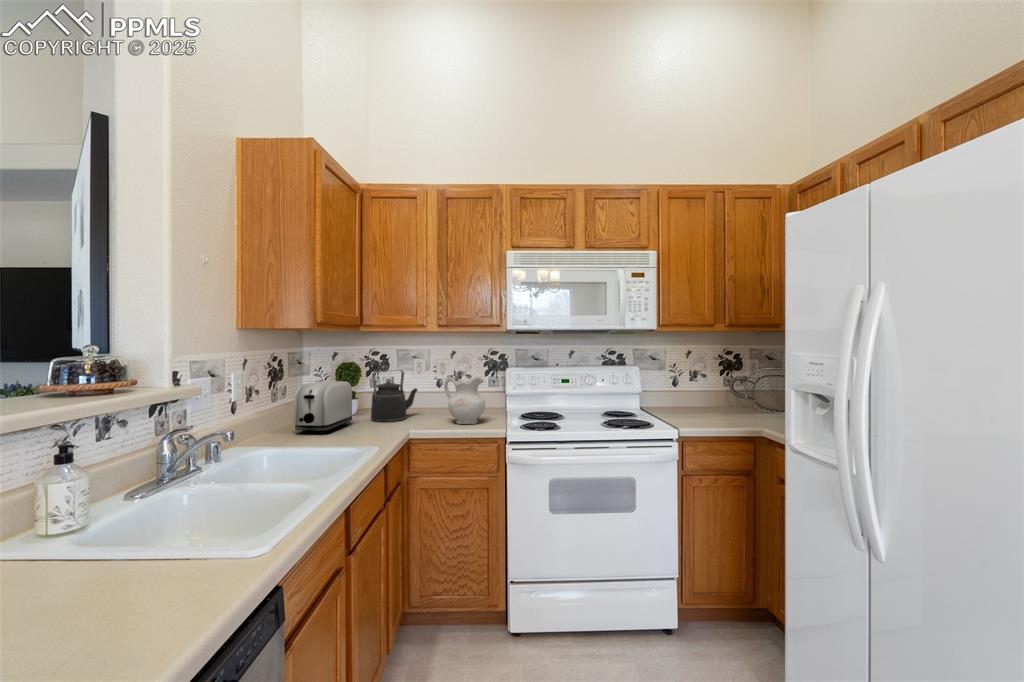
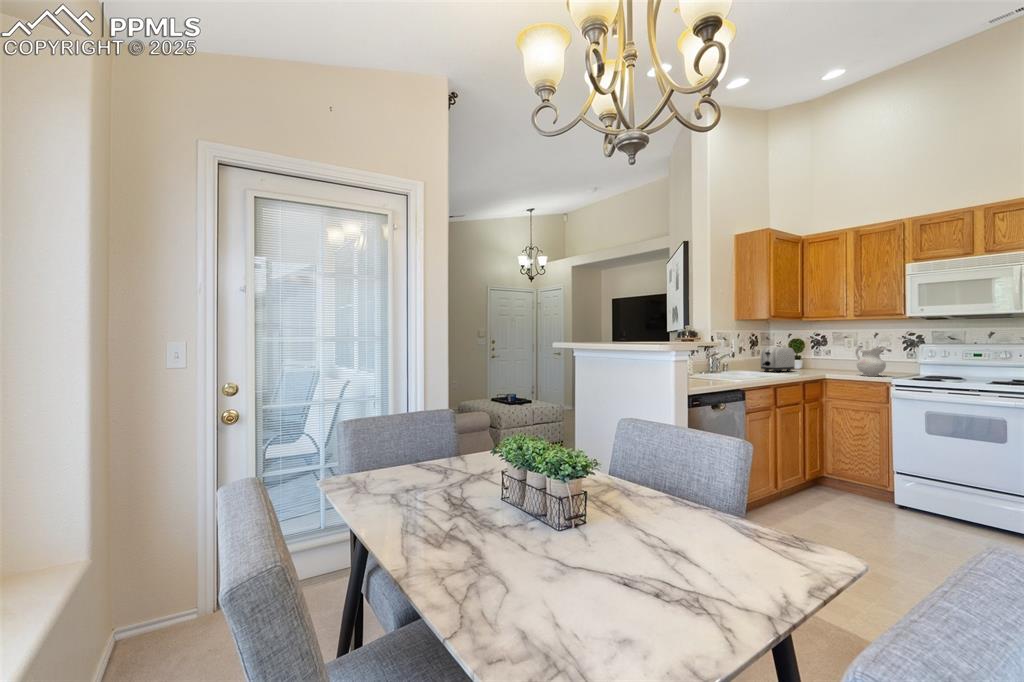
kettle: present [371,370,417,422] -> none [807,343,843,373]

